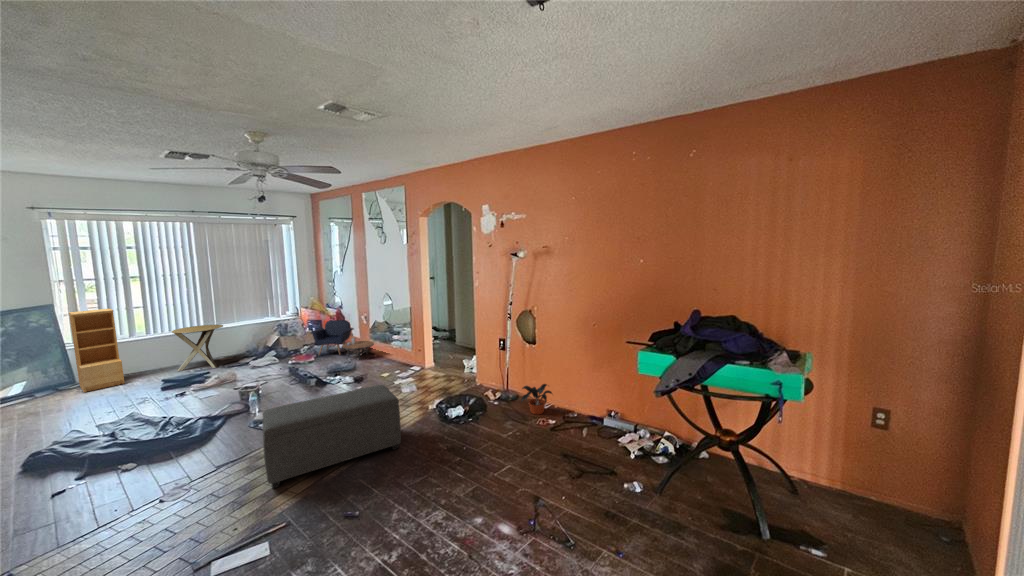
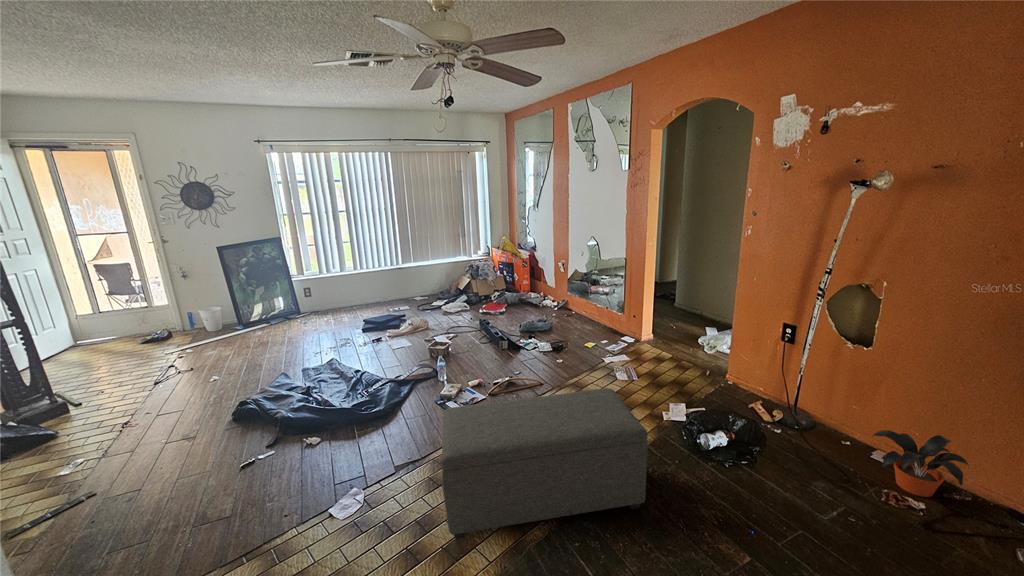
bookshelf: present [69,309,124,392] -> none [296,243,340,323]
armchair: present [311,320,374,360] -> none [500,264,573,318]
side table: present [172,325,223,371] -> none [374,263,418,309]

